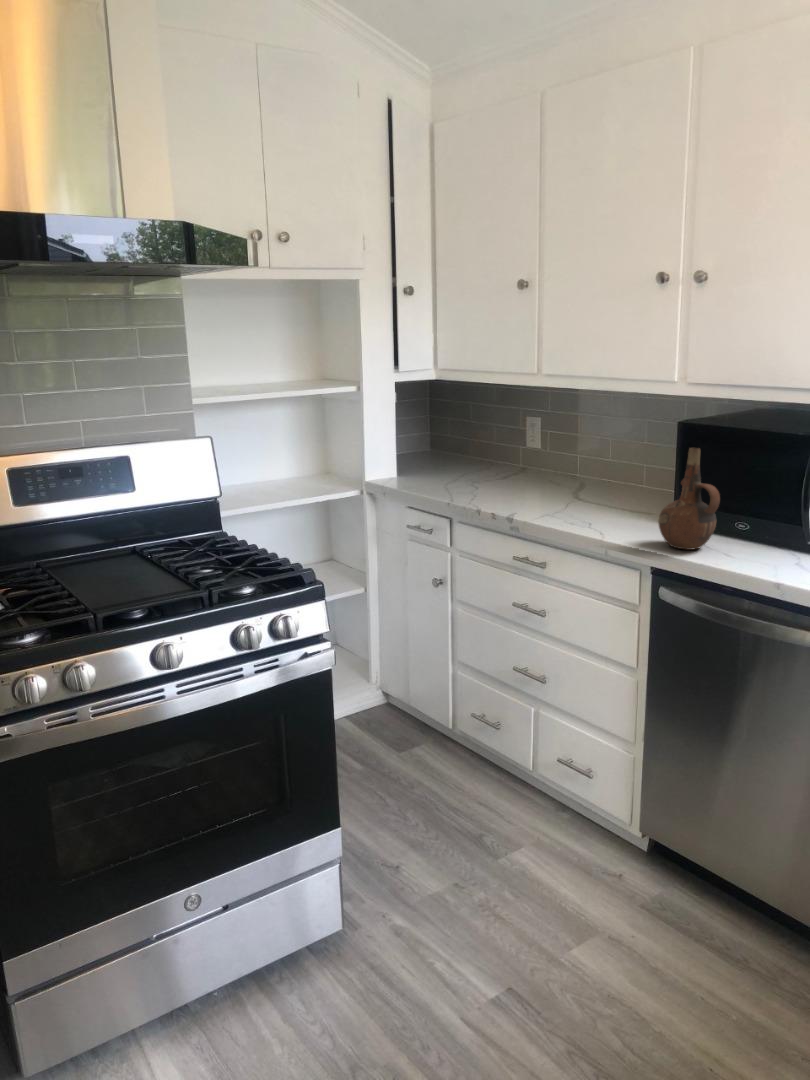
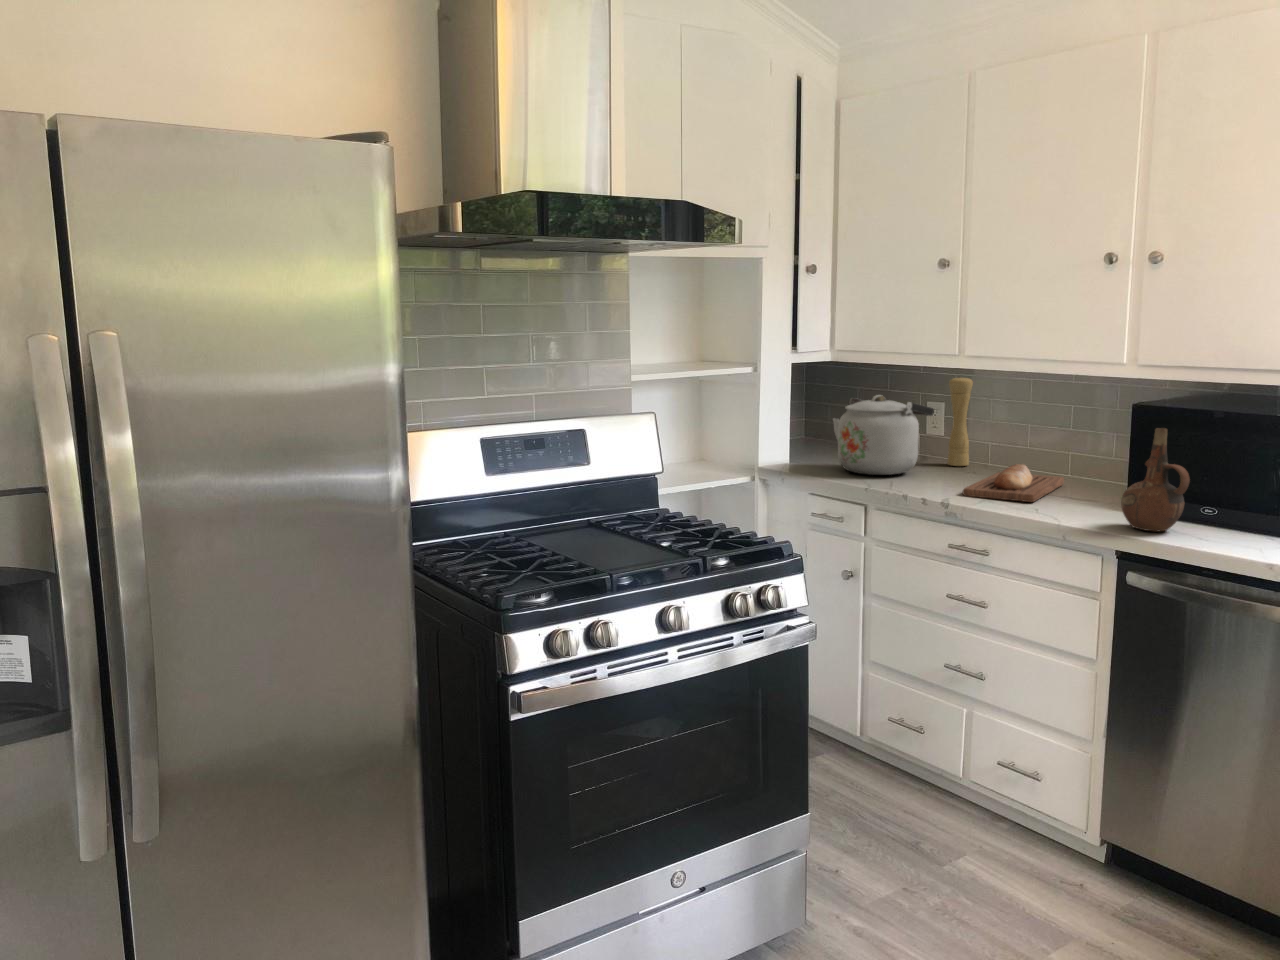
pepper mill: none [540,393,562,478] -> present [948,376,973,466]
kettle: none [432,413,520,489] -> present [833,395,934,475]
bread loaf: none [530,478,634,517] -> present [963,464,1064,502]

